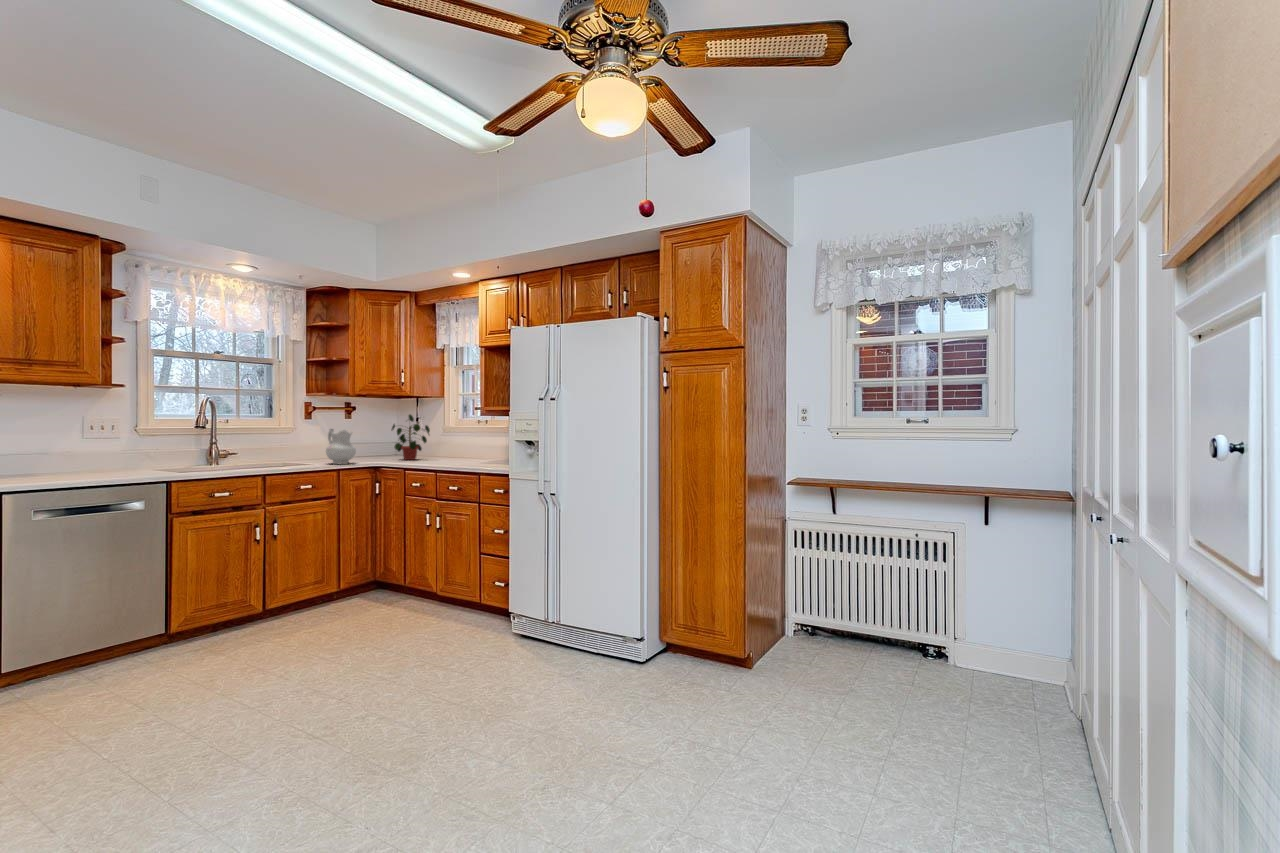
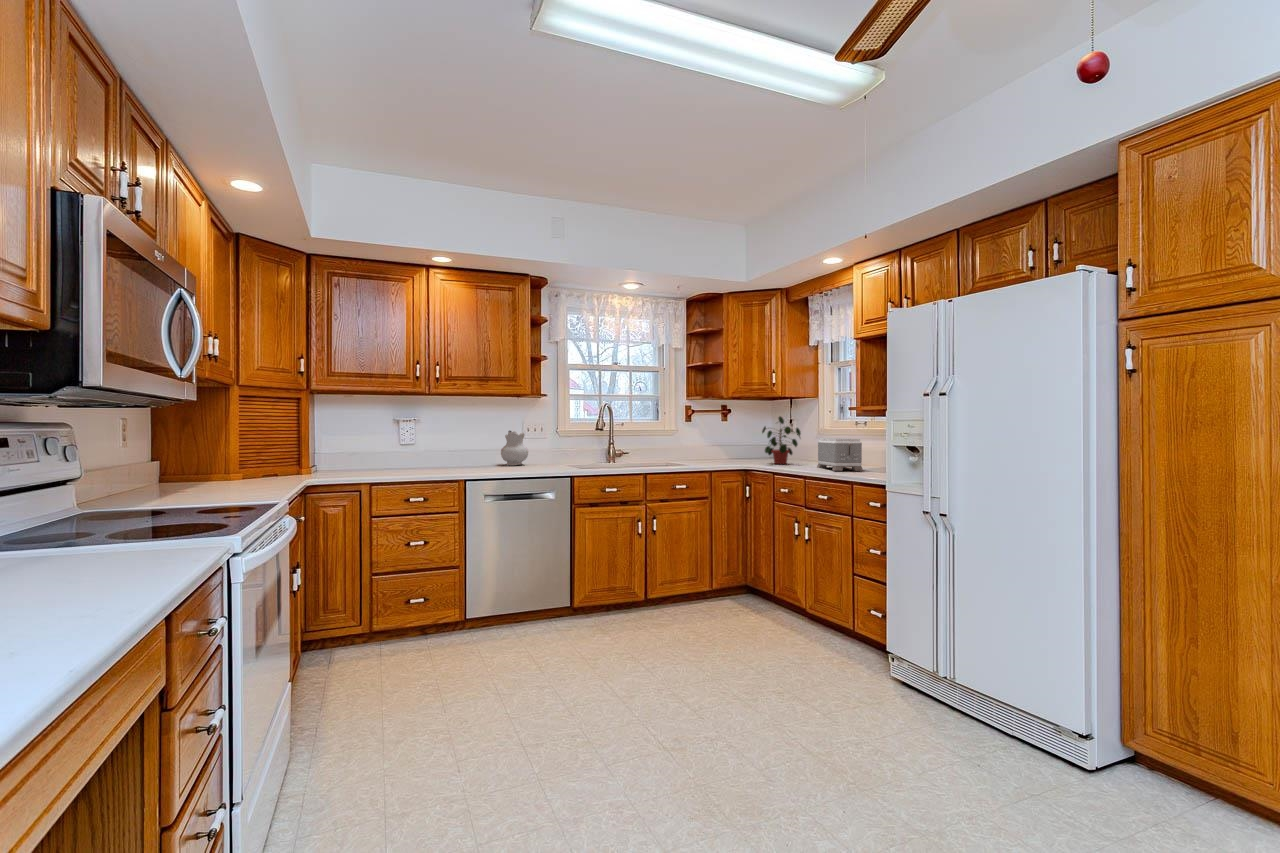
ceramic pitcher: present [326,429,356,464] -> present [501,430,528,465]
toaster: none [445,435,487,464] -> present [817,438,863,471]

